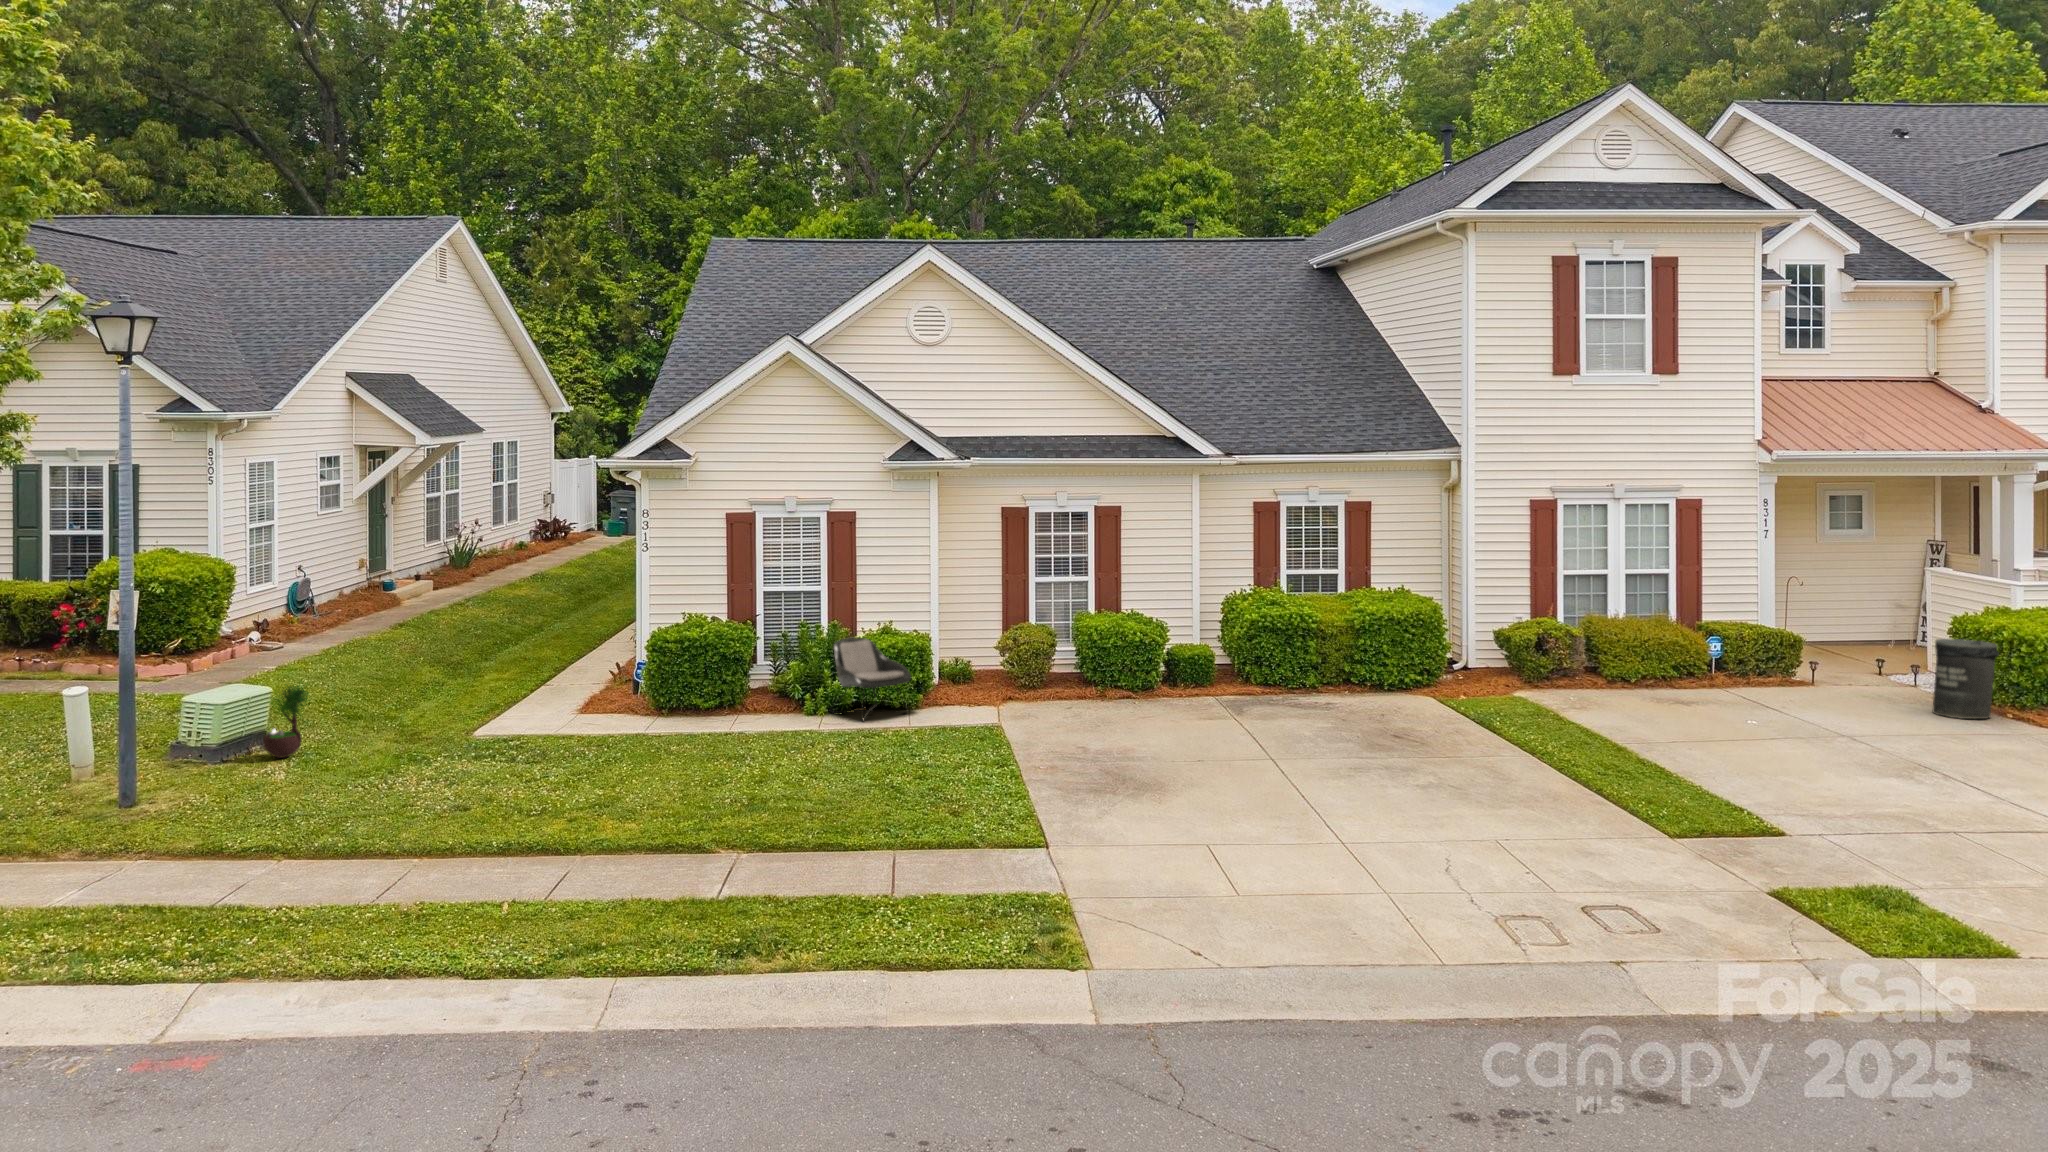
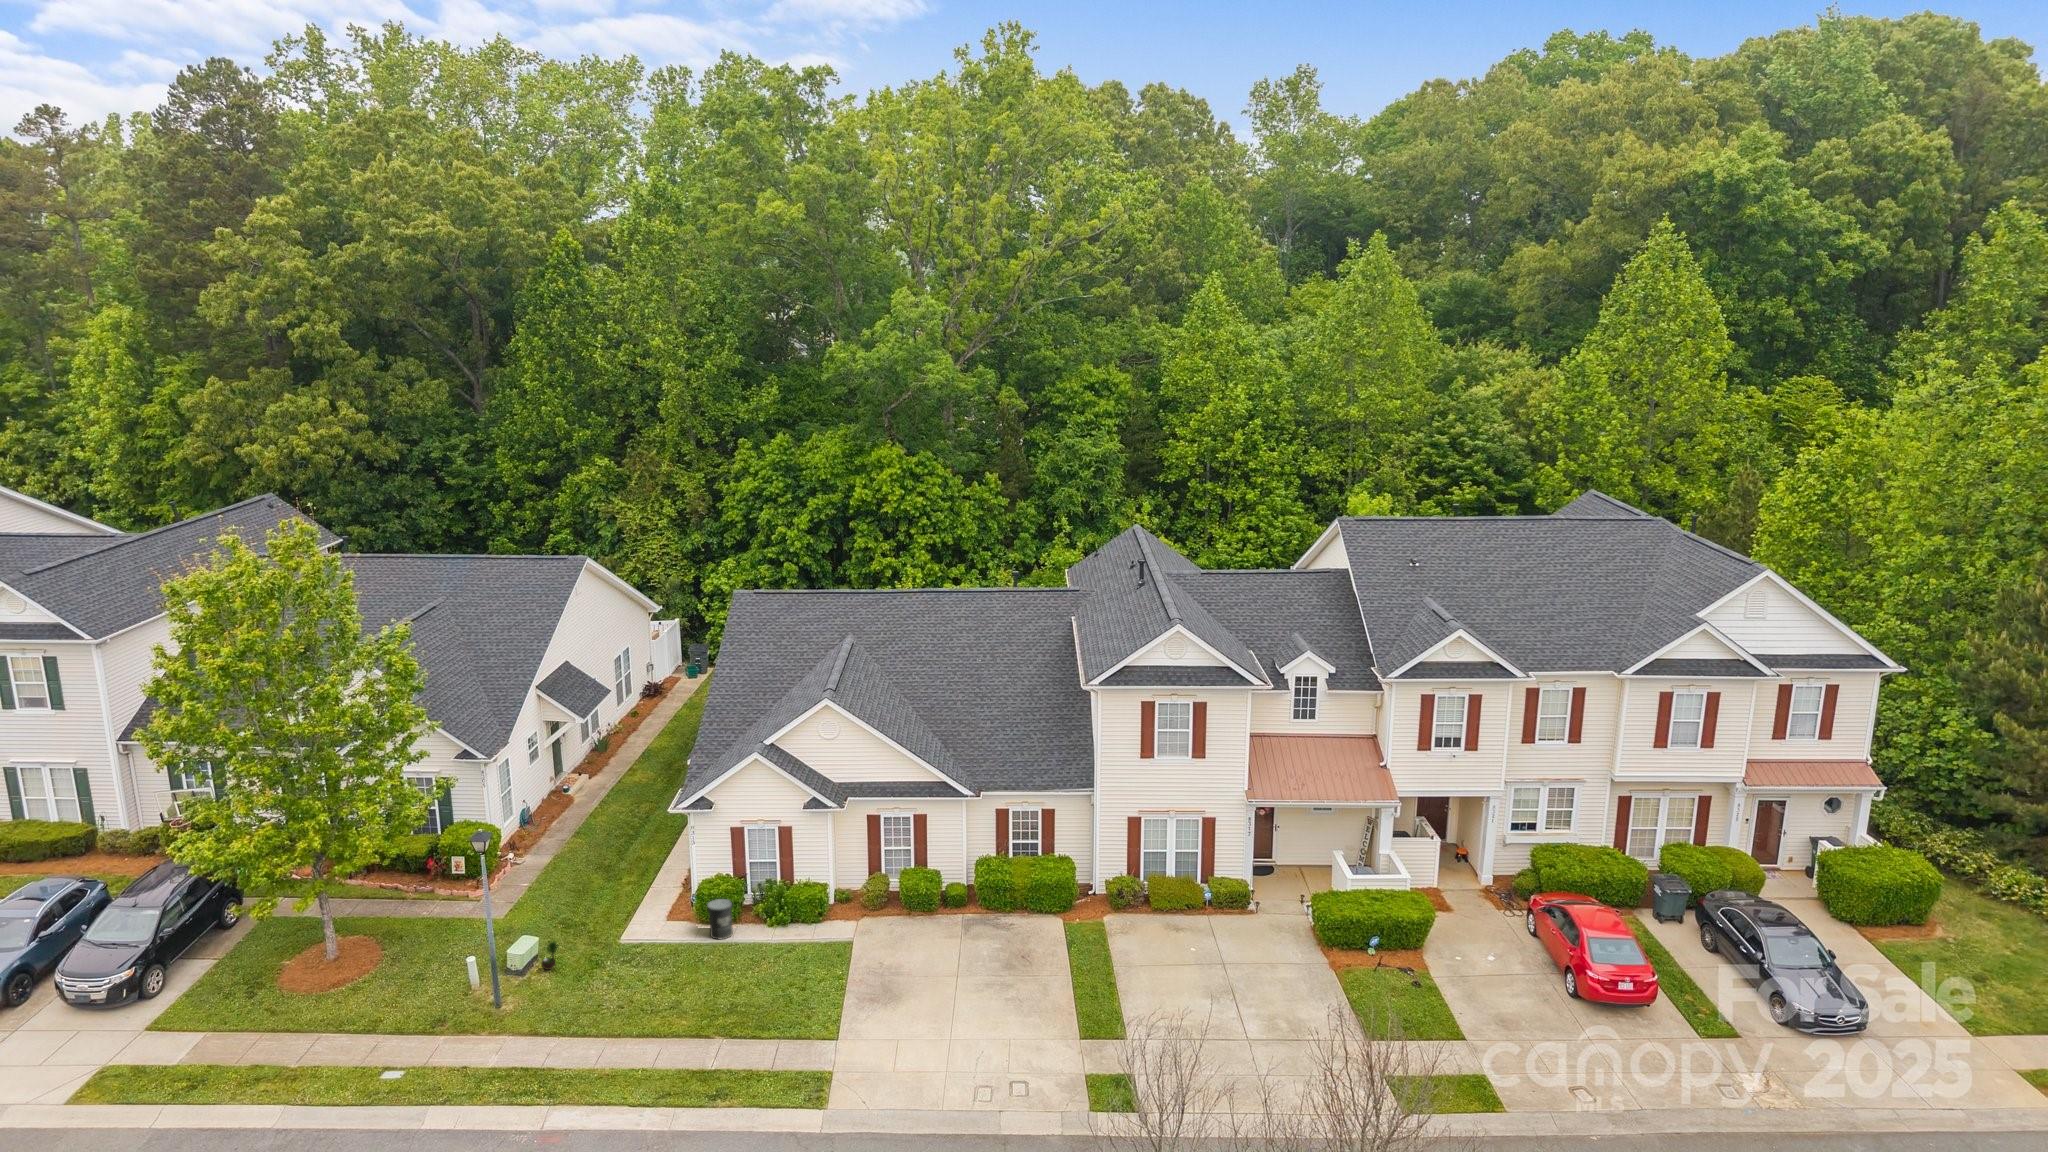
lounge chair: present [832,638,911,720] -> none [777,899,813,943]
trash can: present [1933,639,1999,719] -> present [707,899,733,939]

